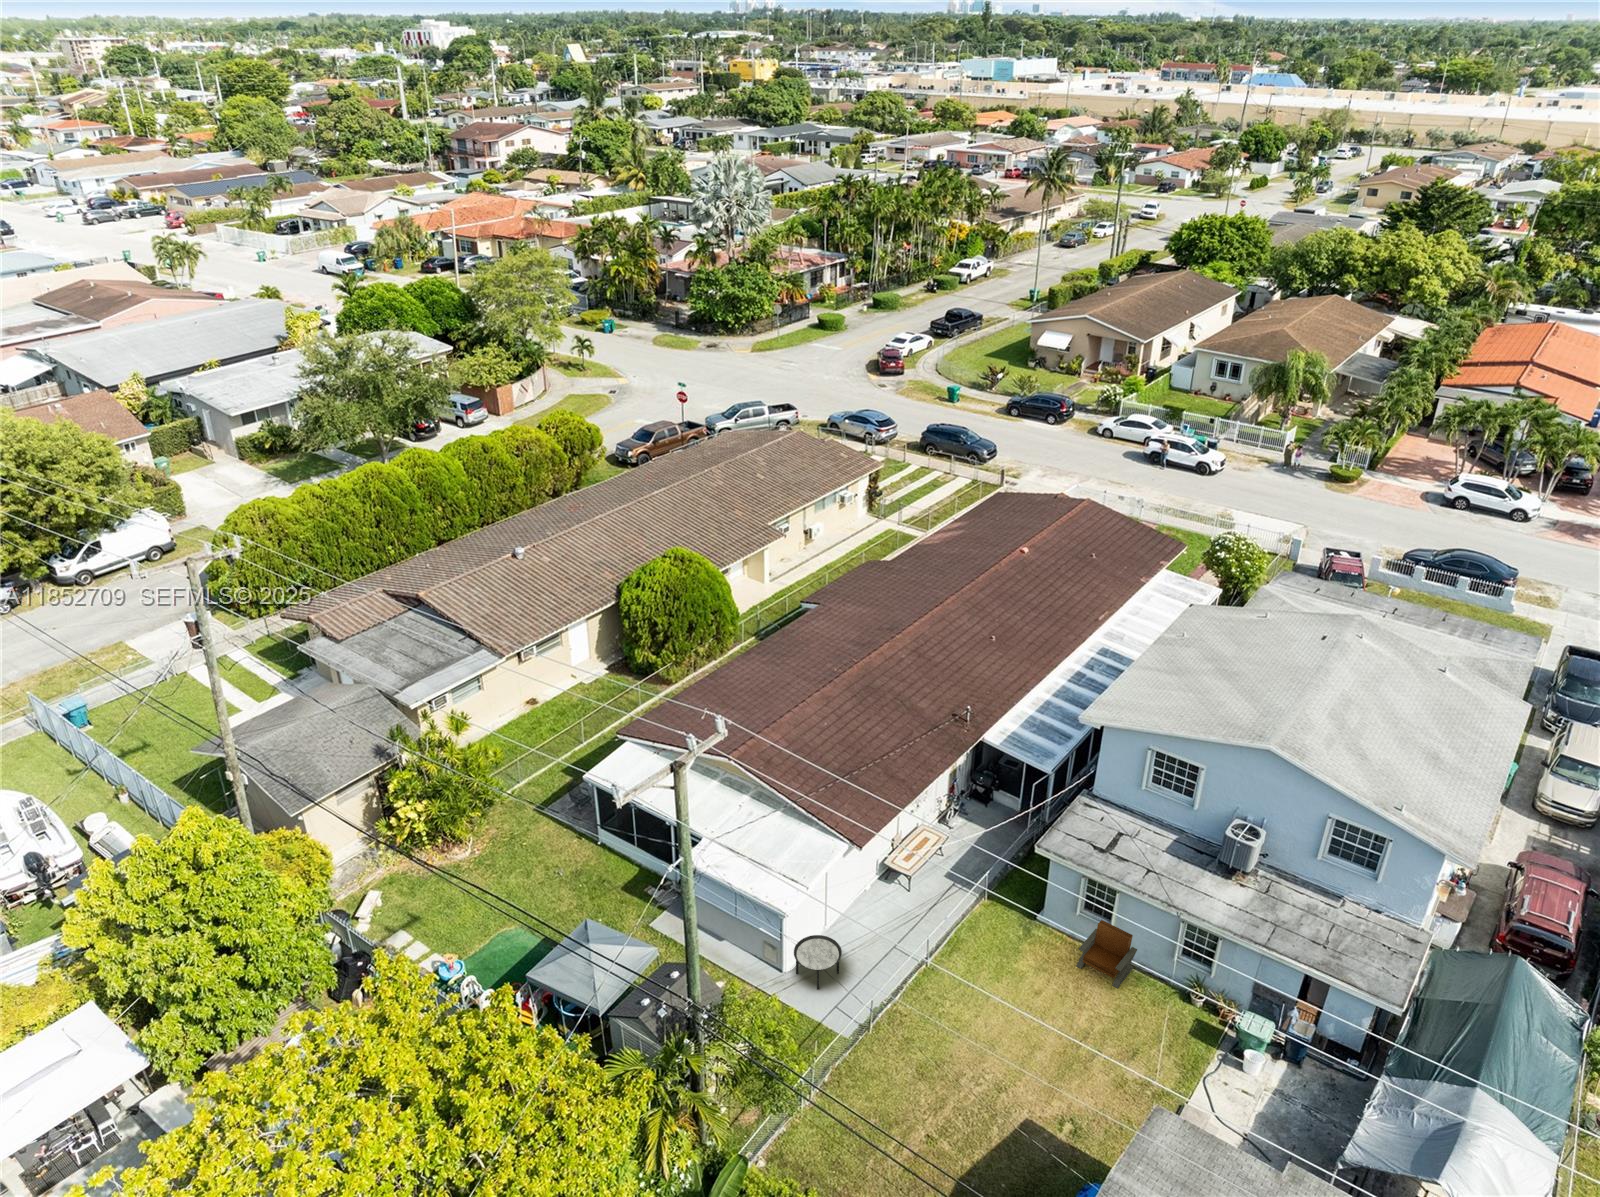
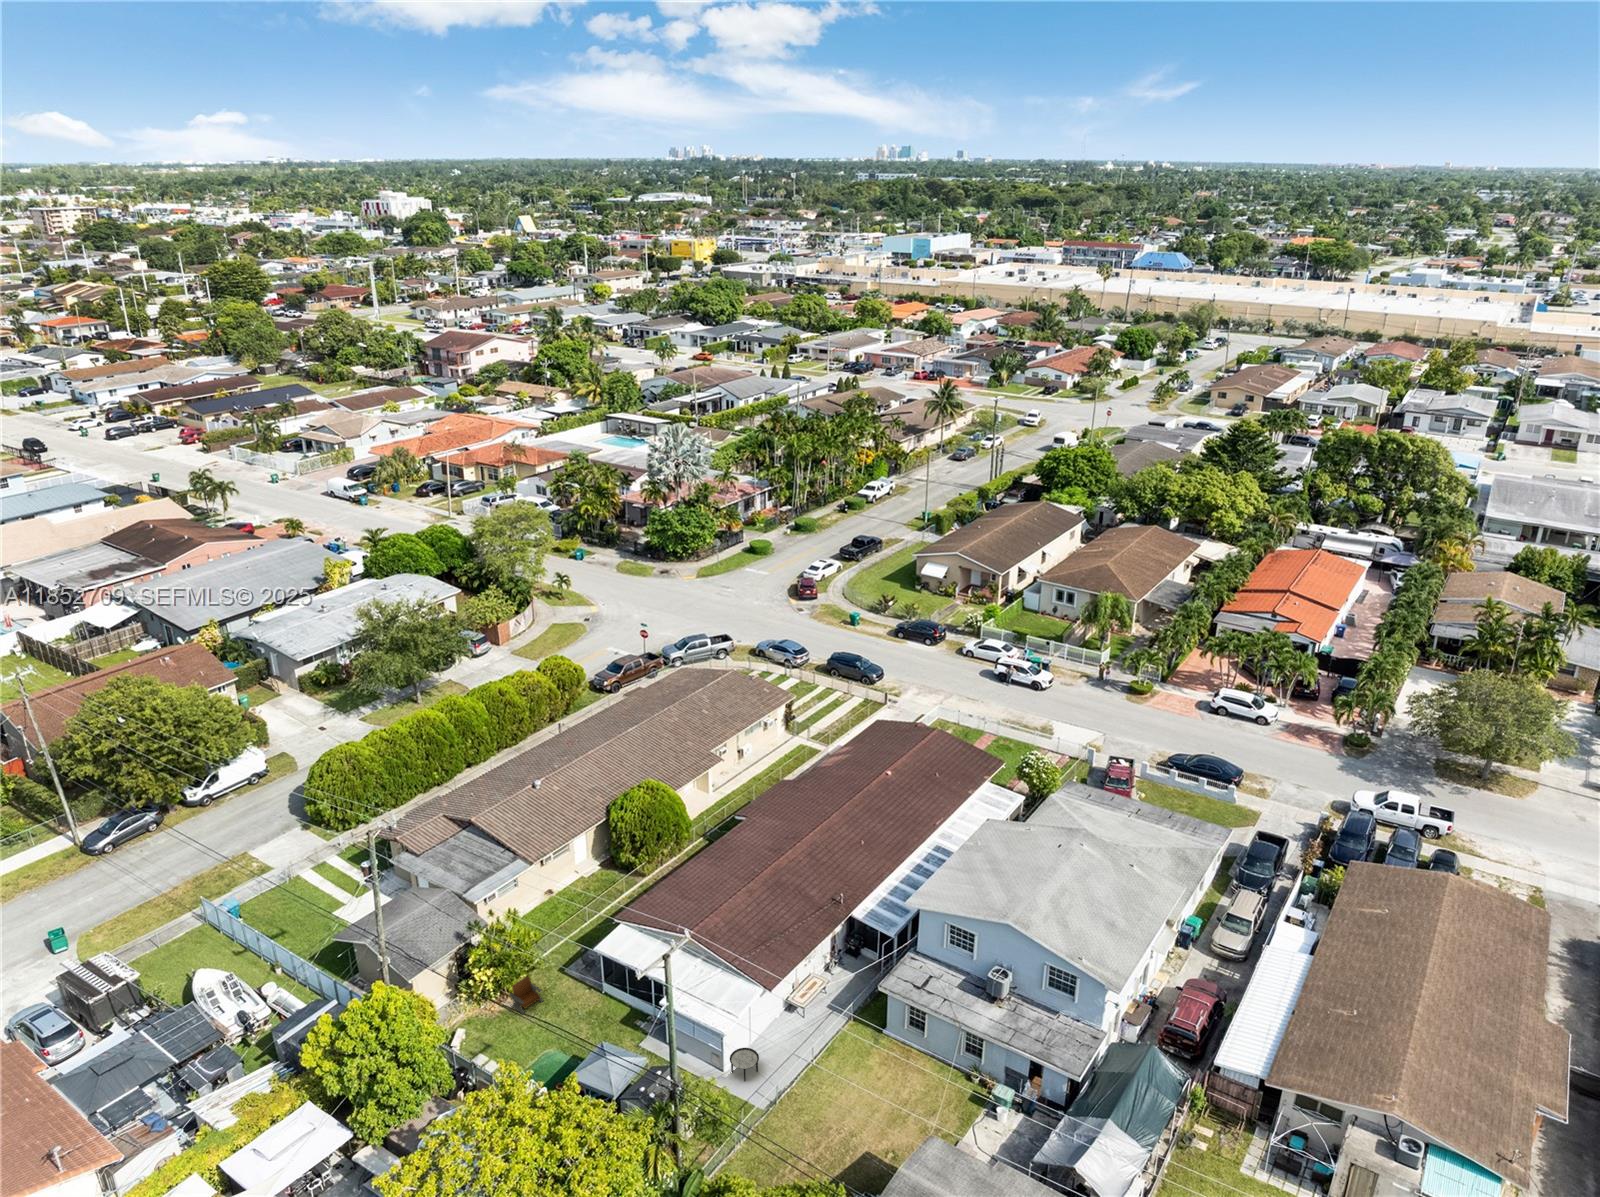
lounge chair: present [1076,920,1137,988] -> present [509,976,543,1014]

